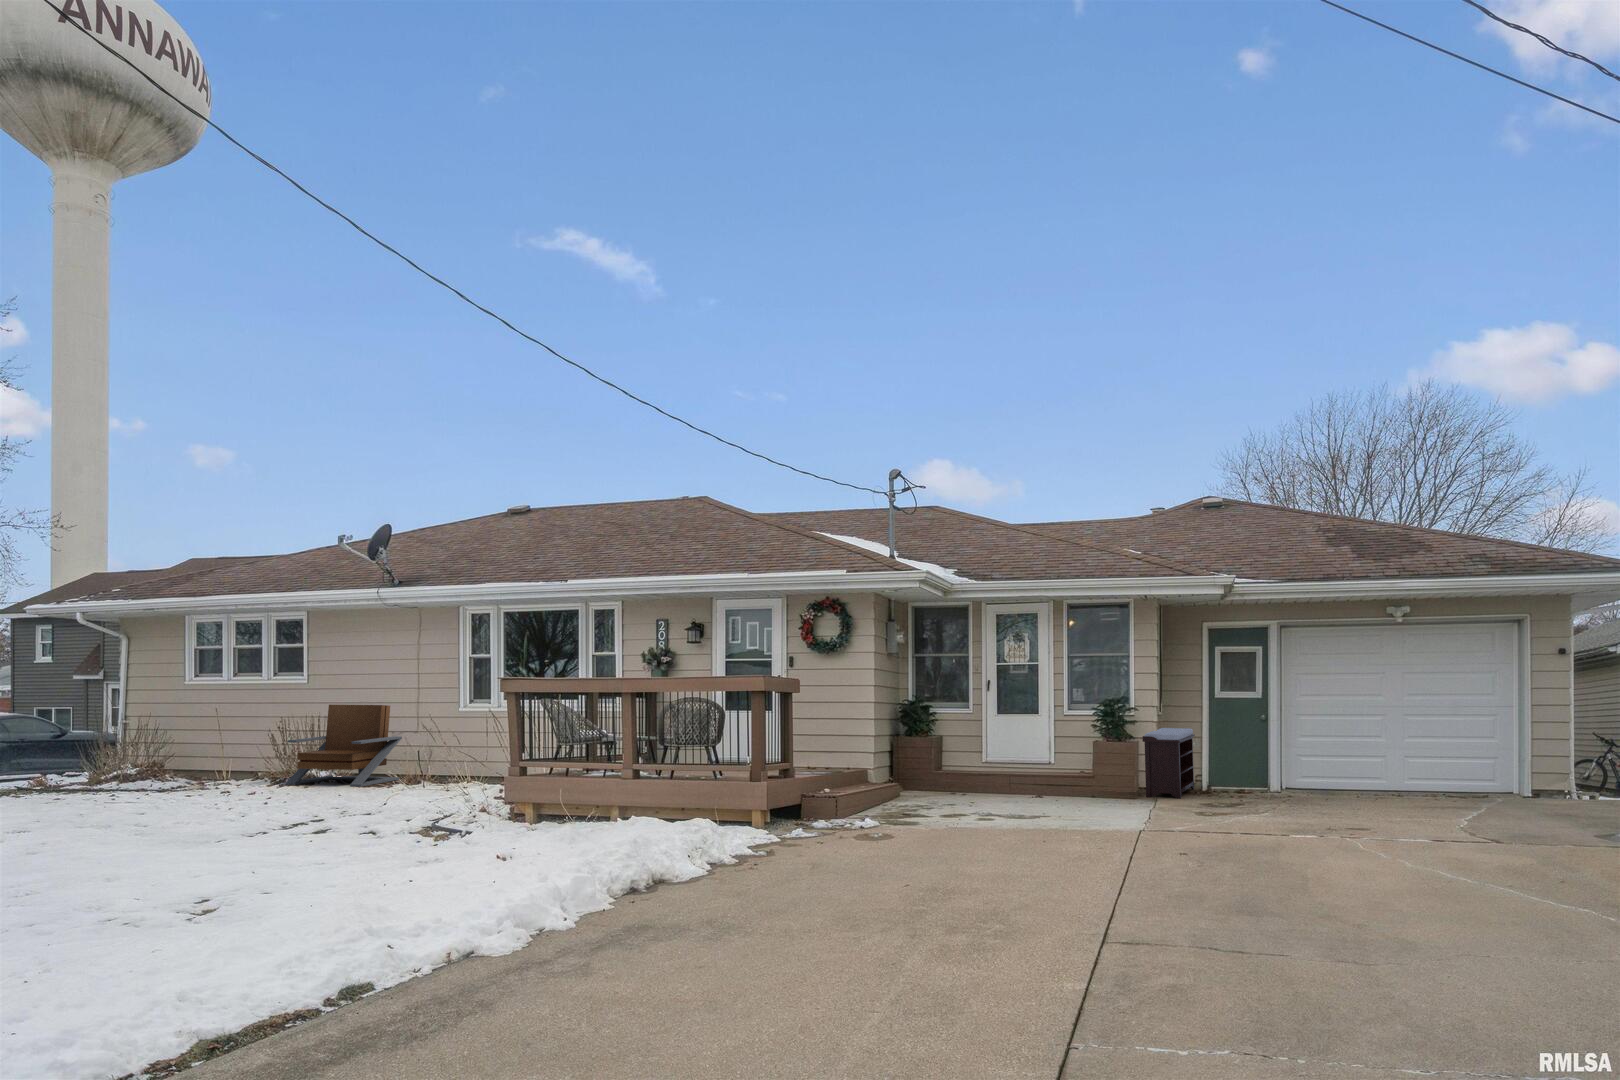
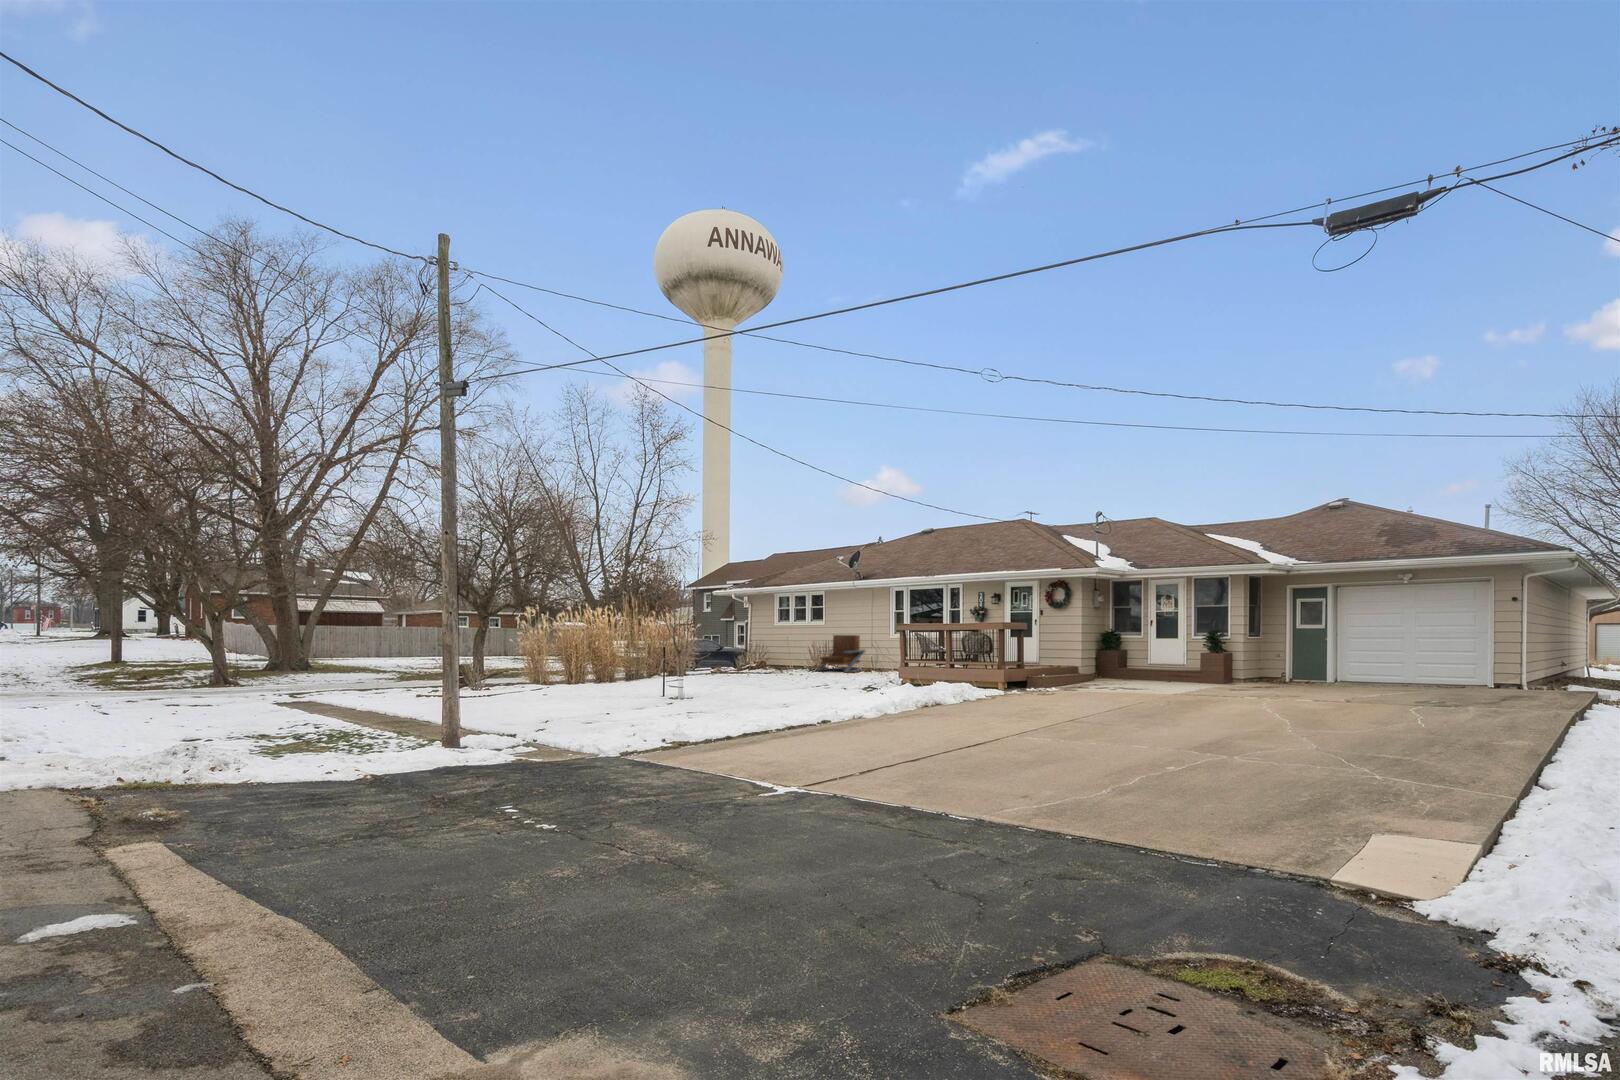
bench: present [1142,728,1195,799] -> none [1231,646,1275,684]

